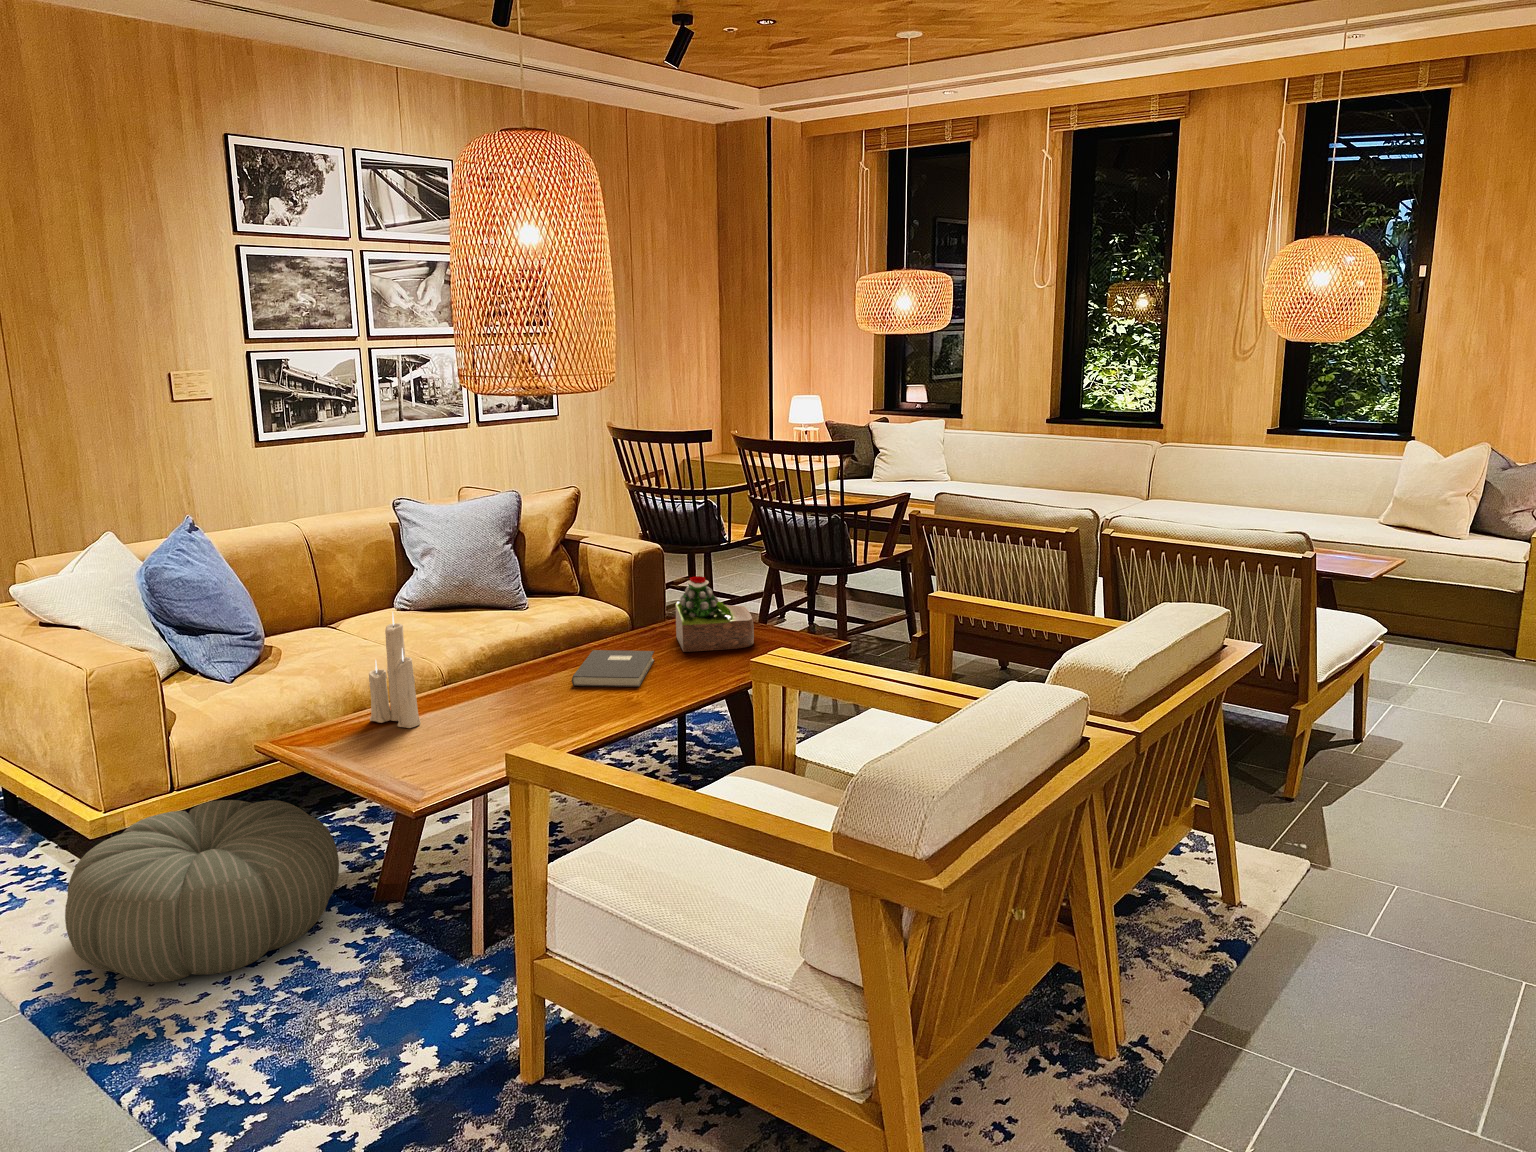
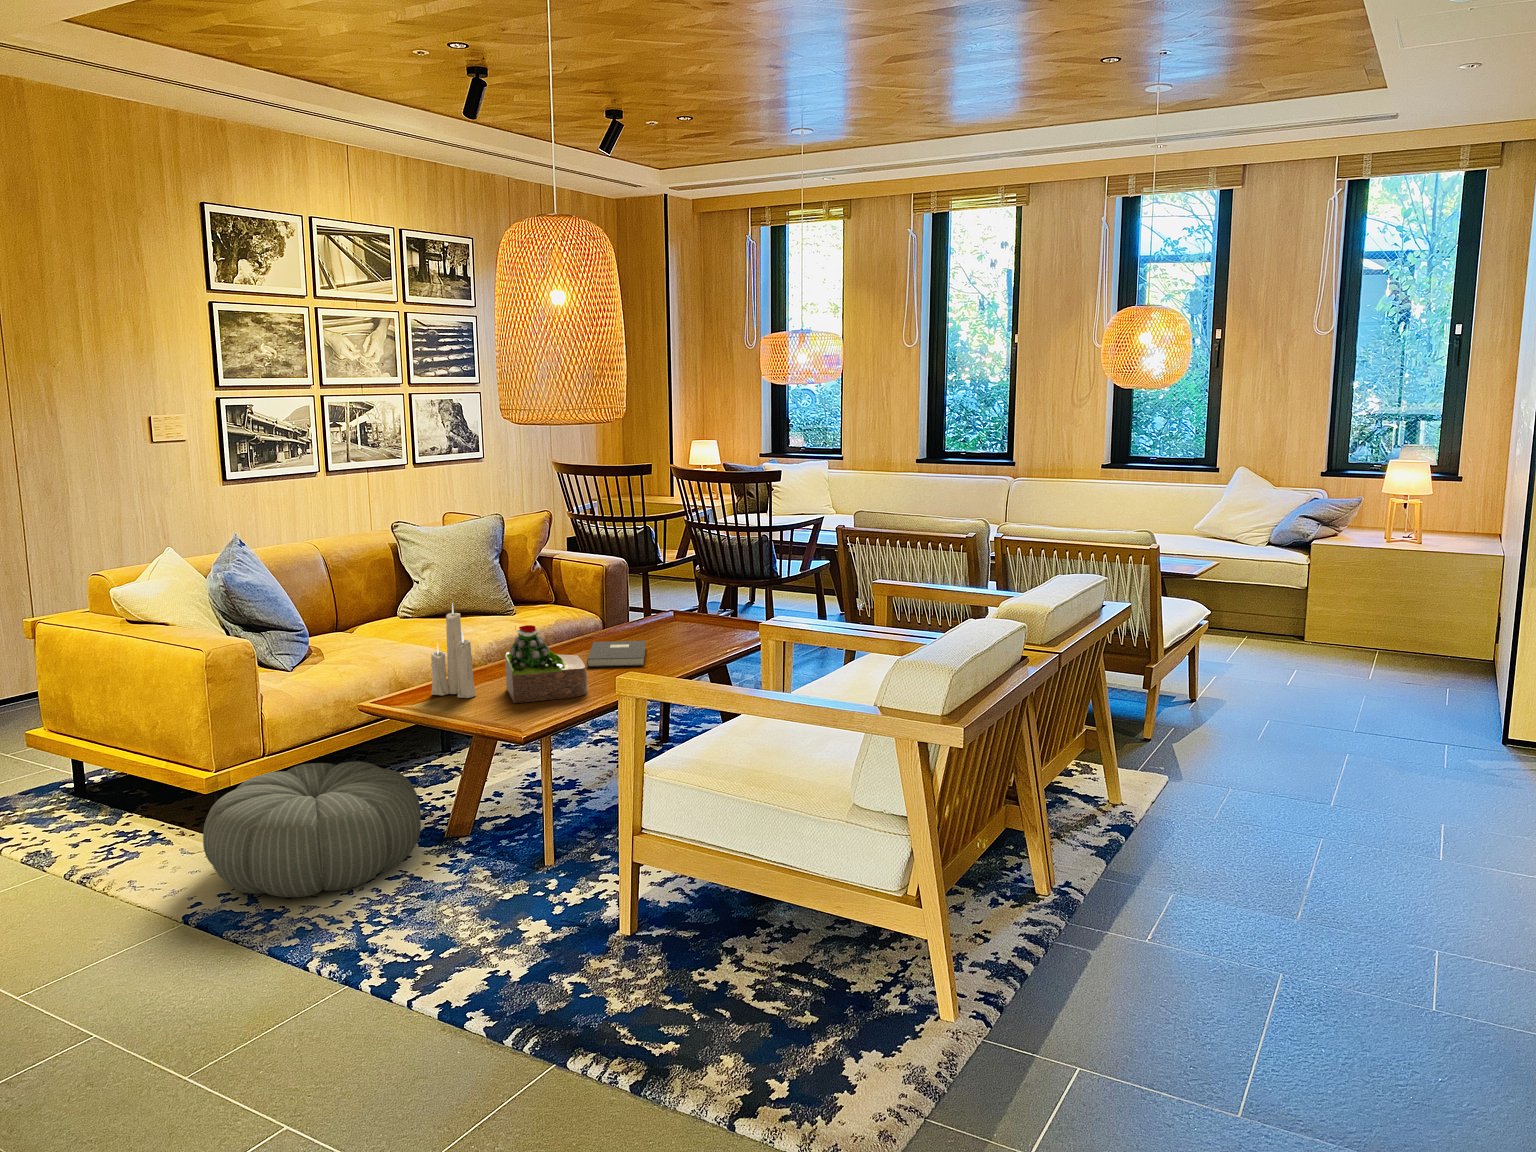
succulent plant: present [676,576,754,652] -> present [505,625,587,703]

